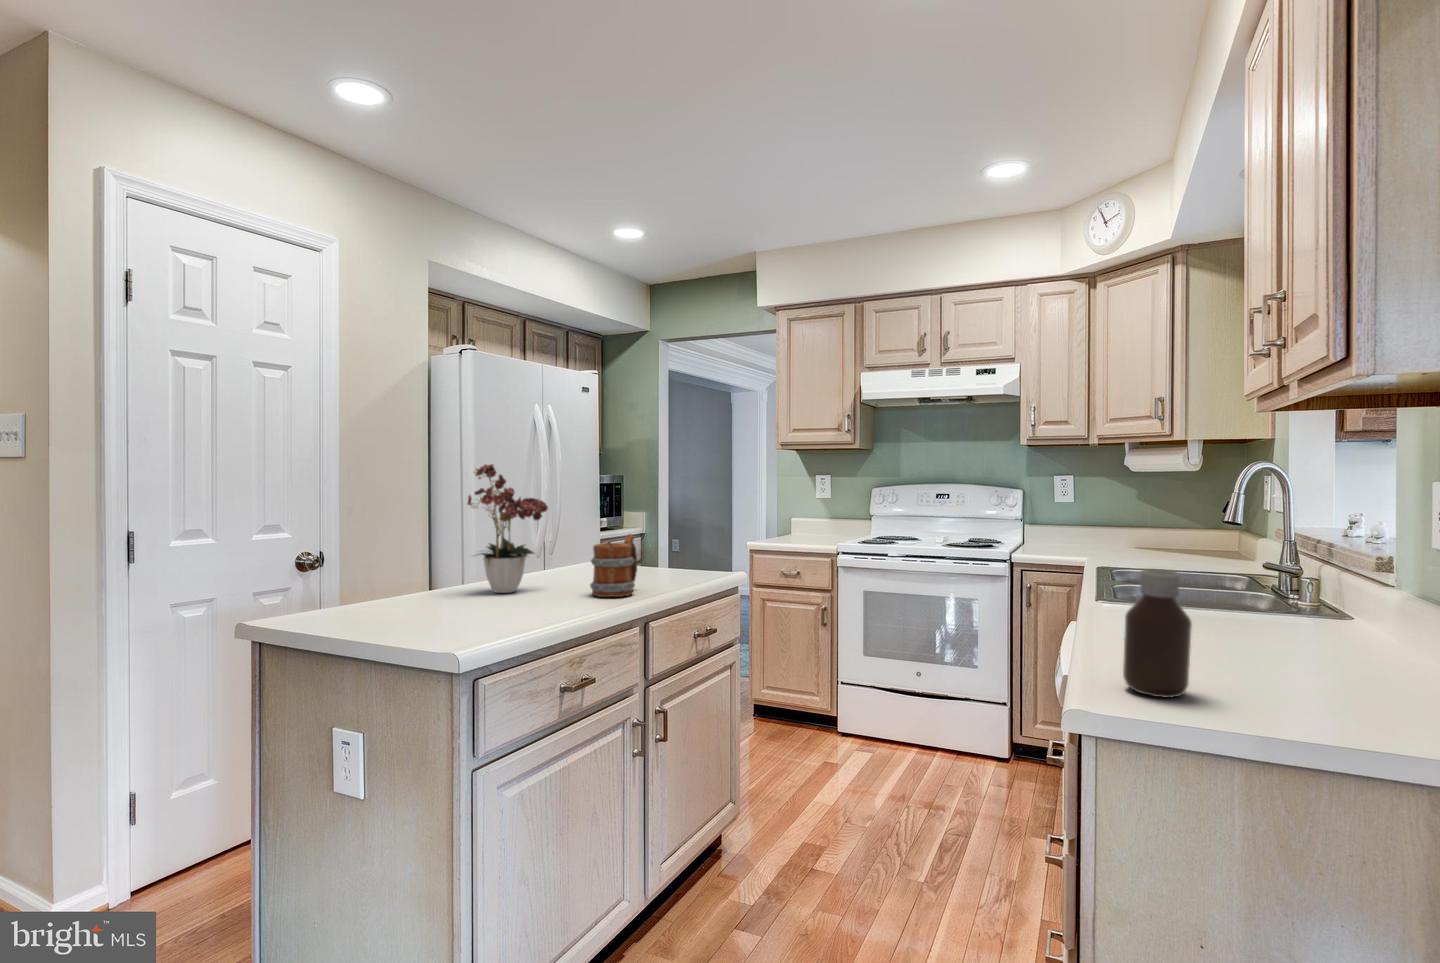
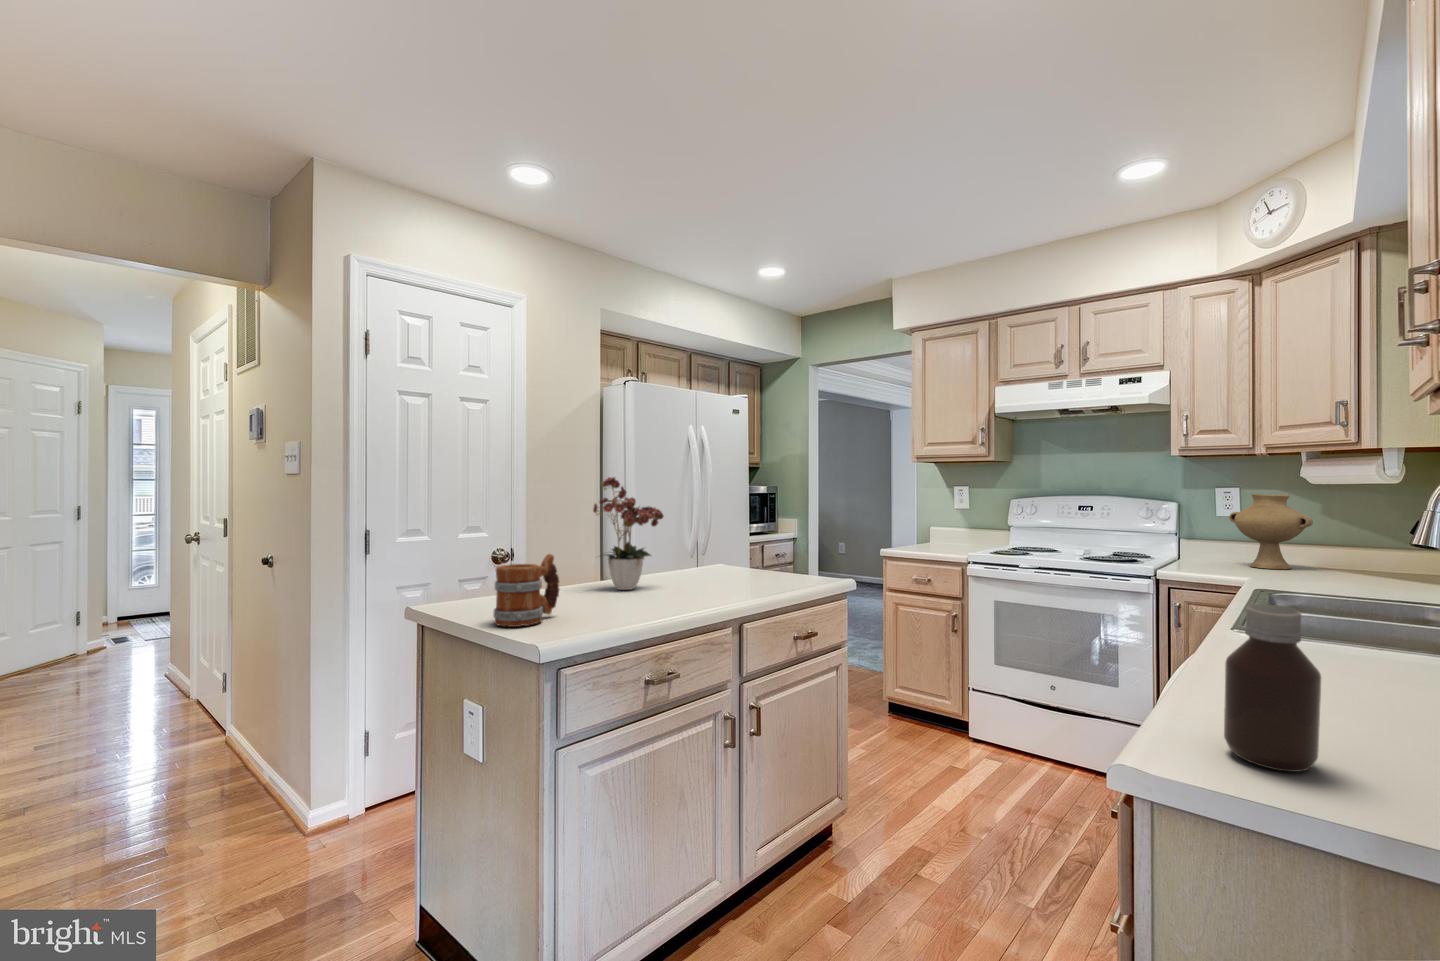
vase: none [1068,482,1134,550] -> present [1229,494,1313,569]
mug: present [590,534,637,597] -> present [494,554,559,627]

